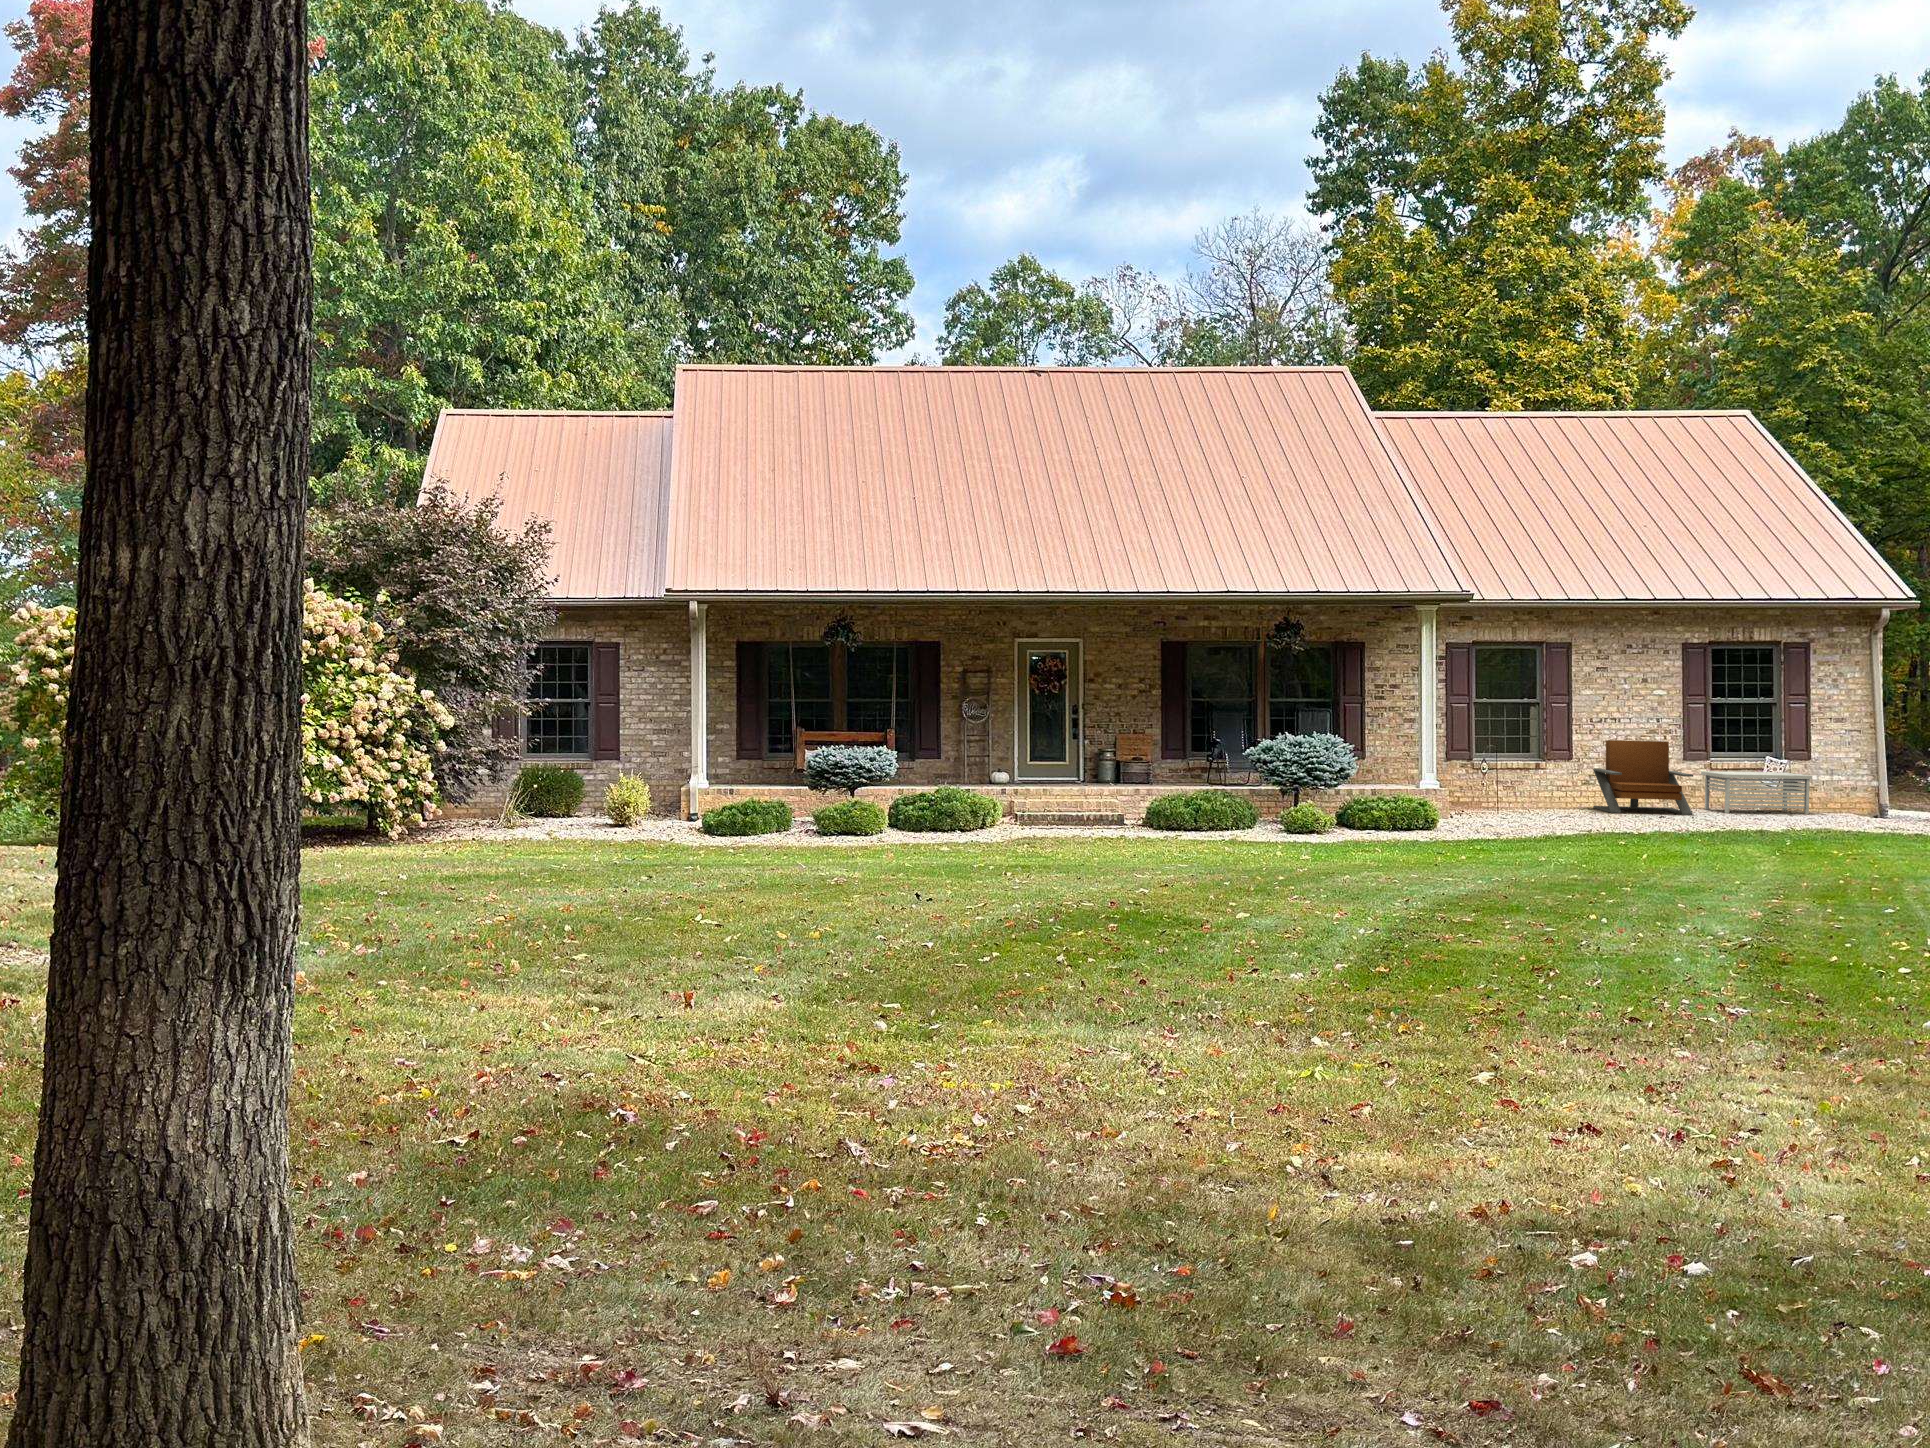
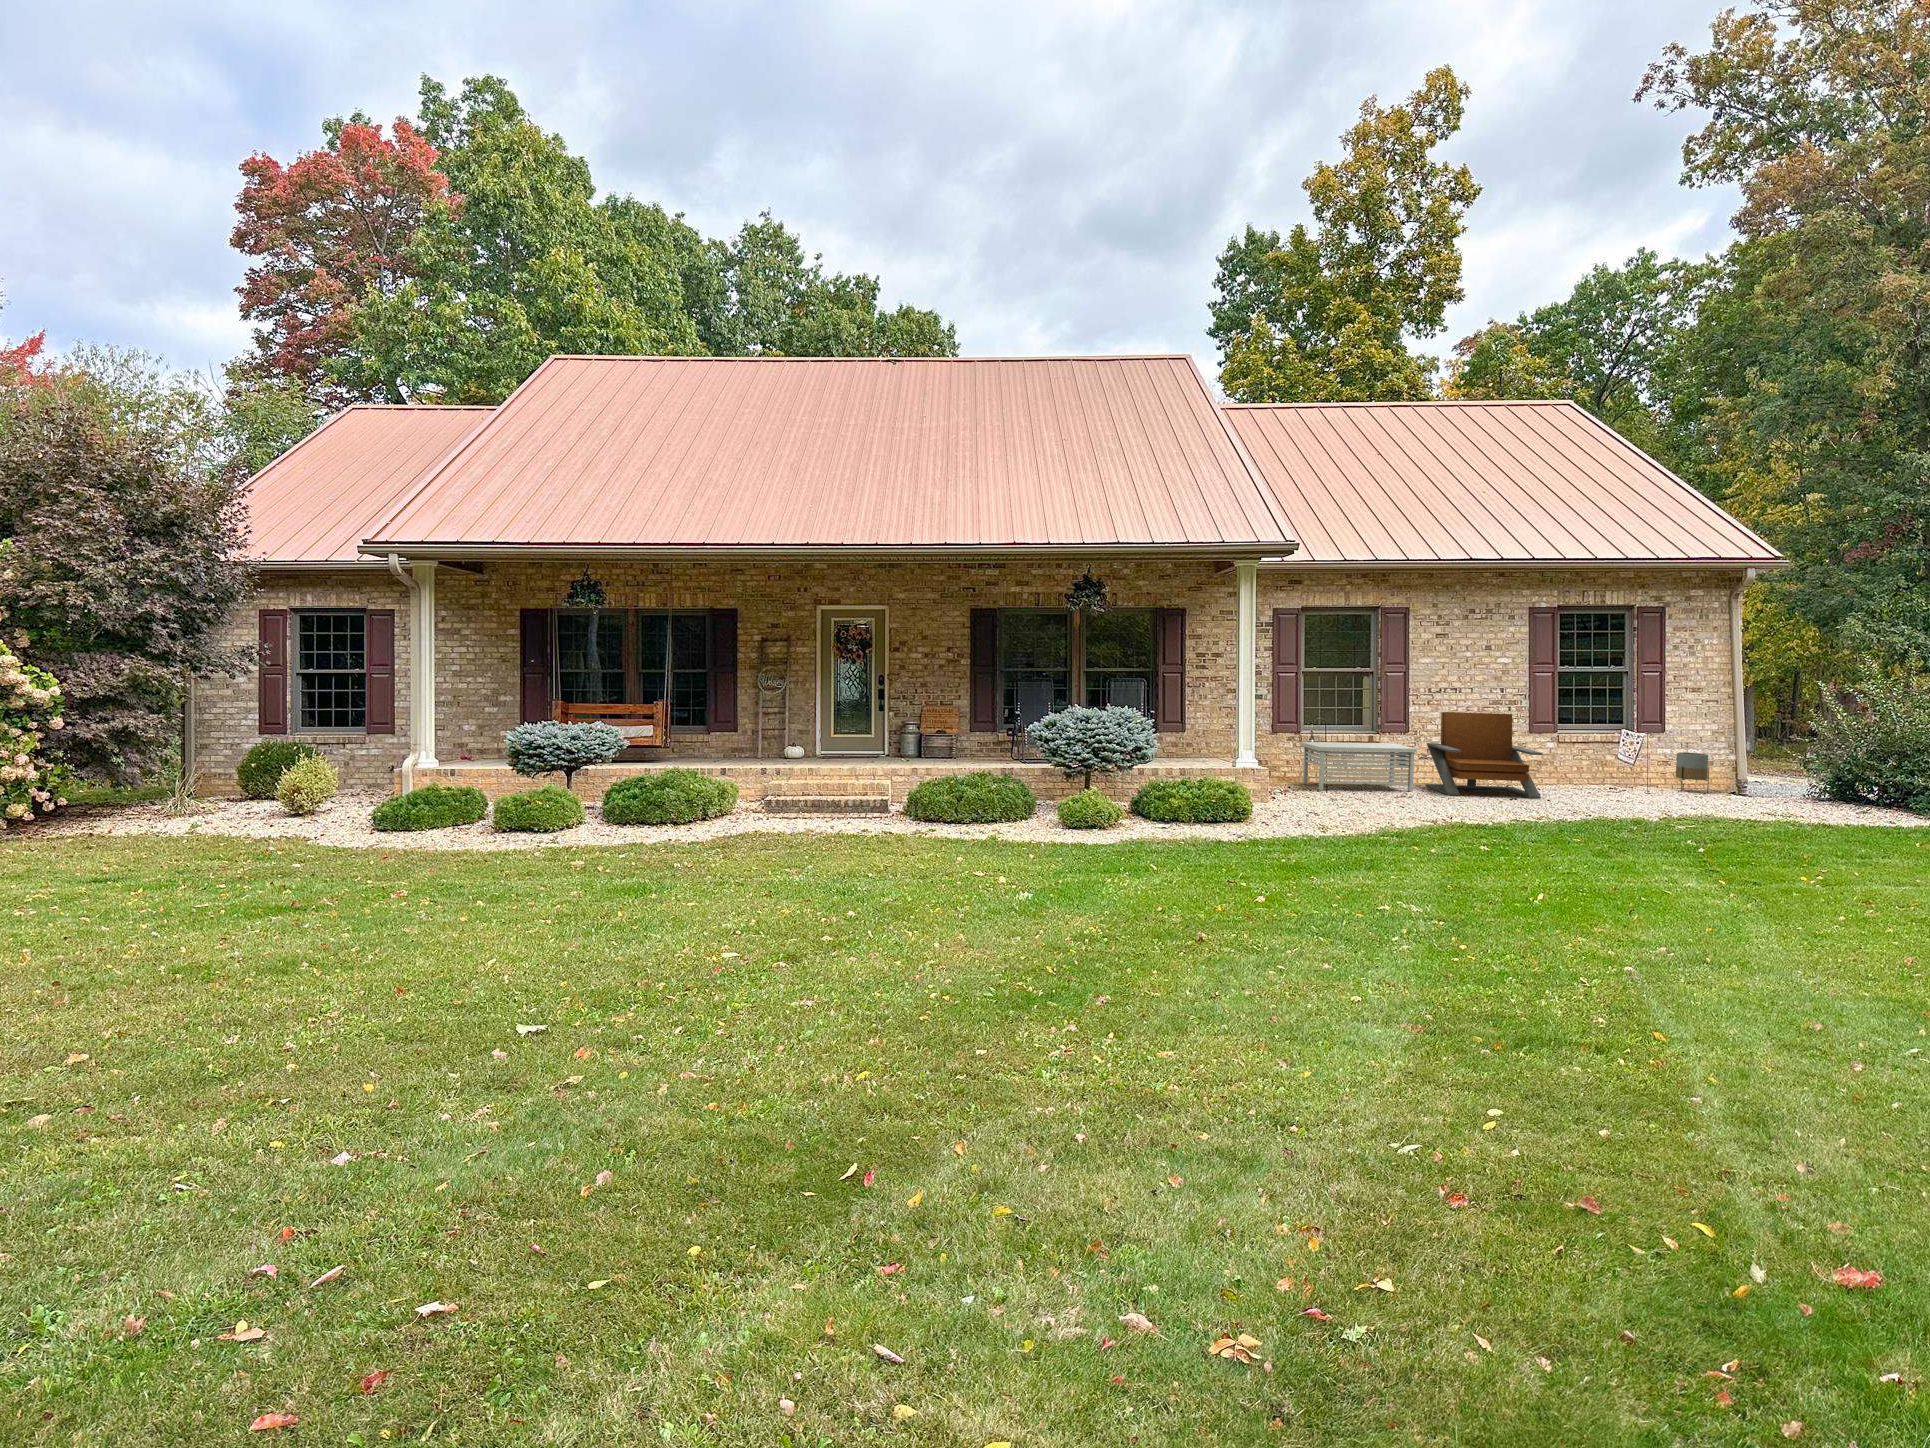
storage bench: present [1701,771,1812,814] -> present [1300,742,1417,792]
planter: none [1819,777,1847,812] -> present [1675,752,1709,793]

